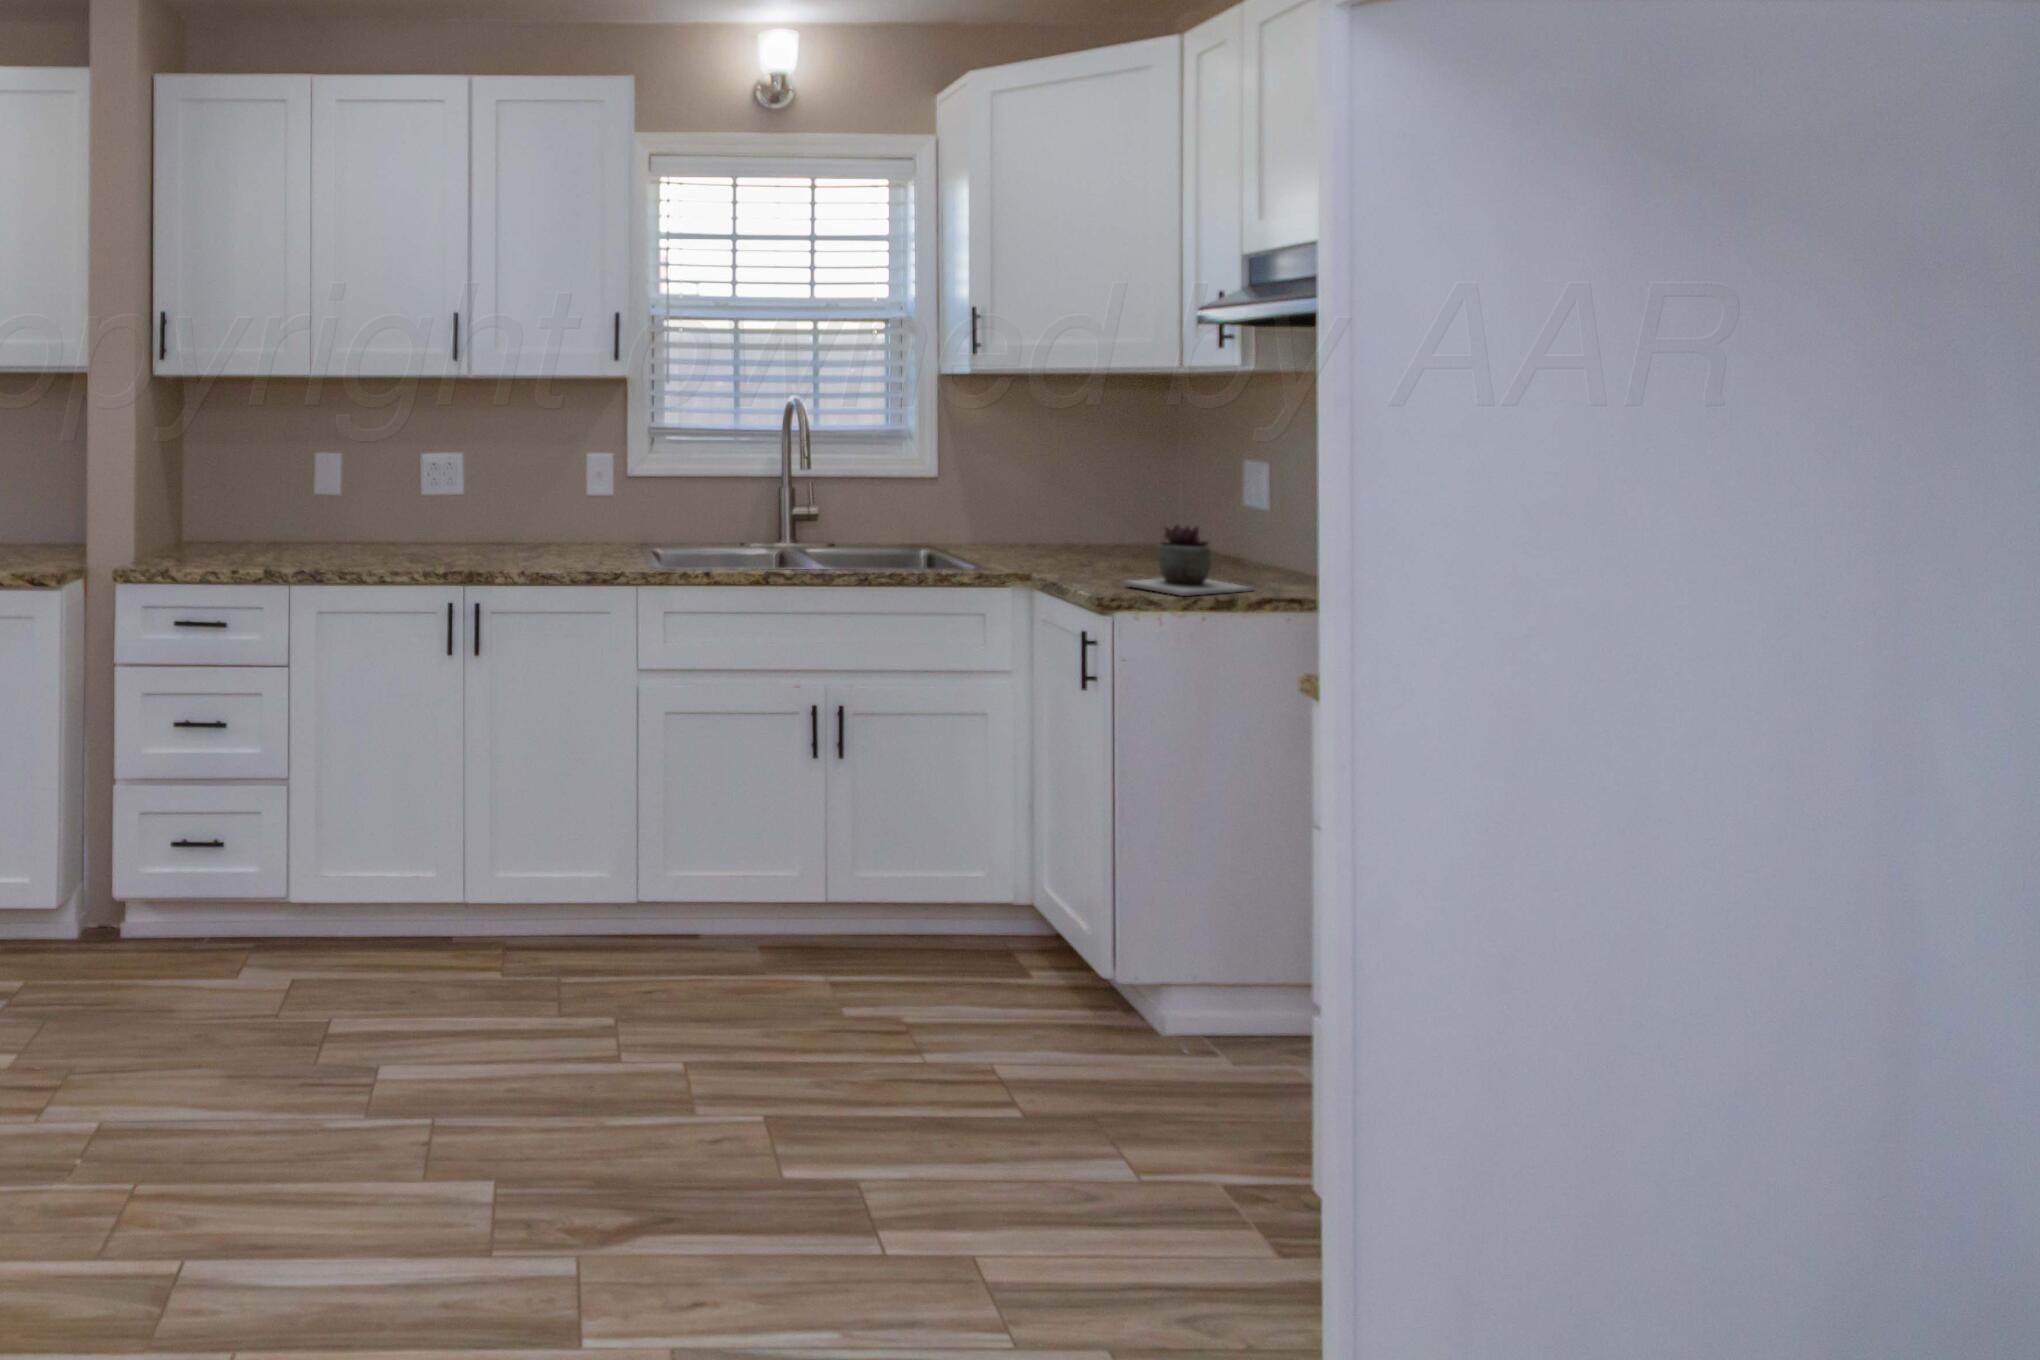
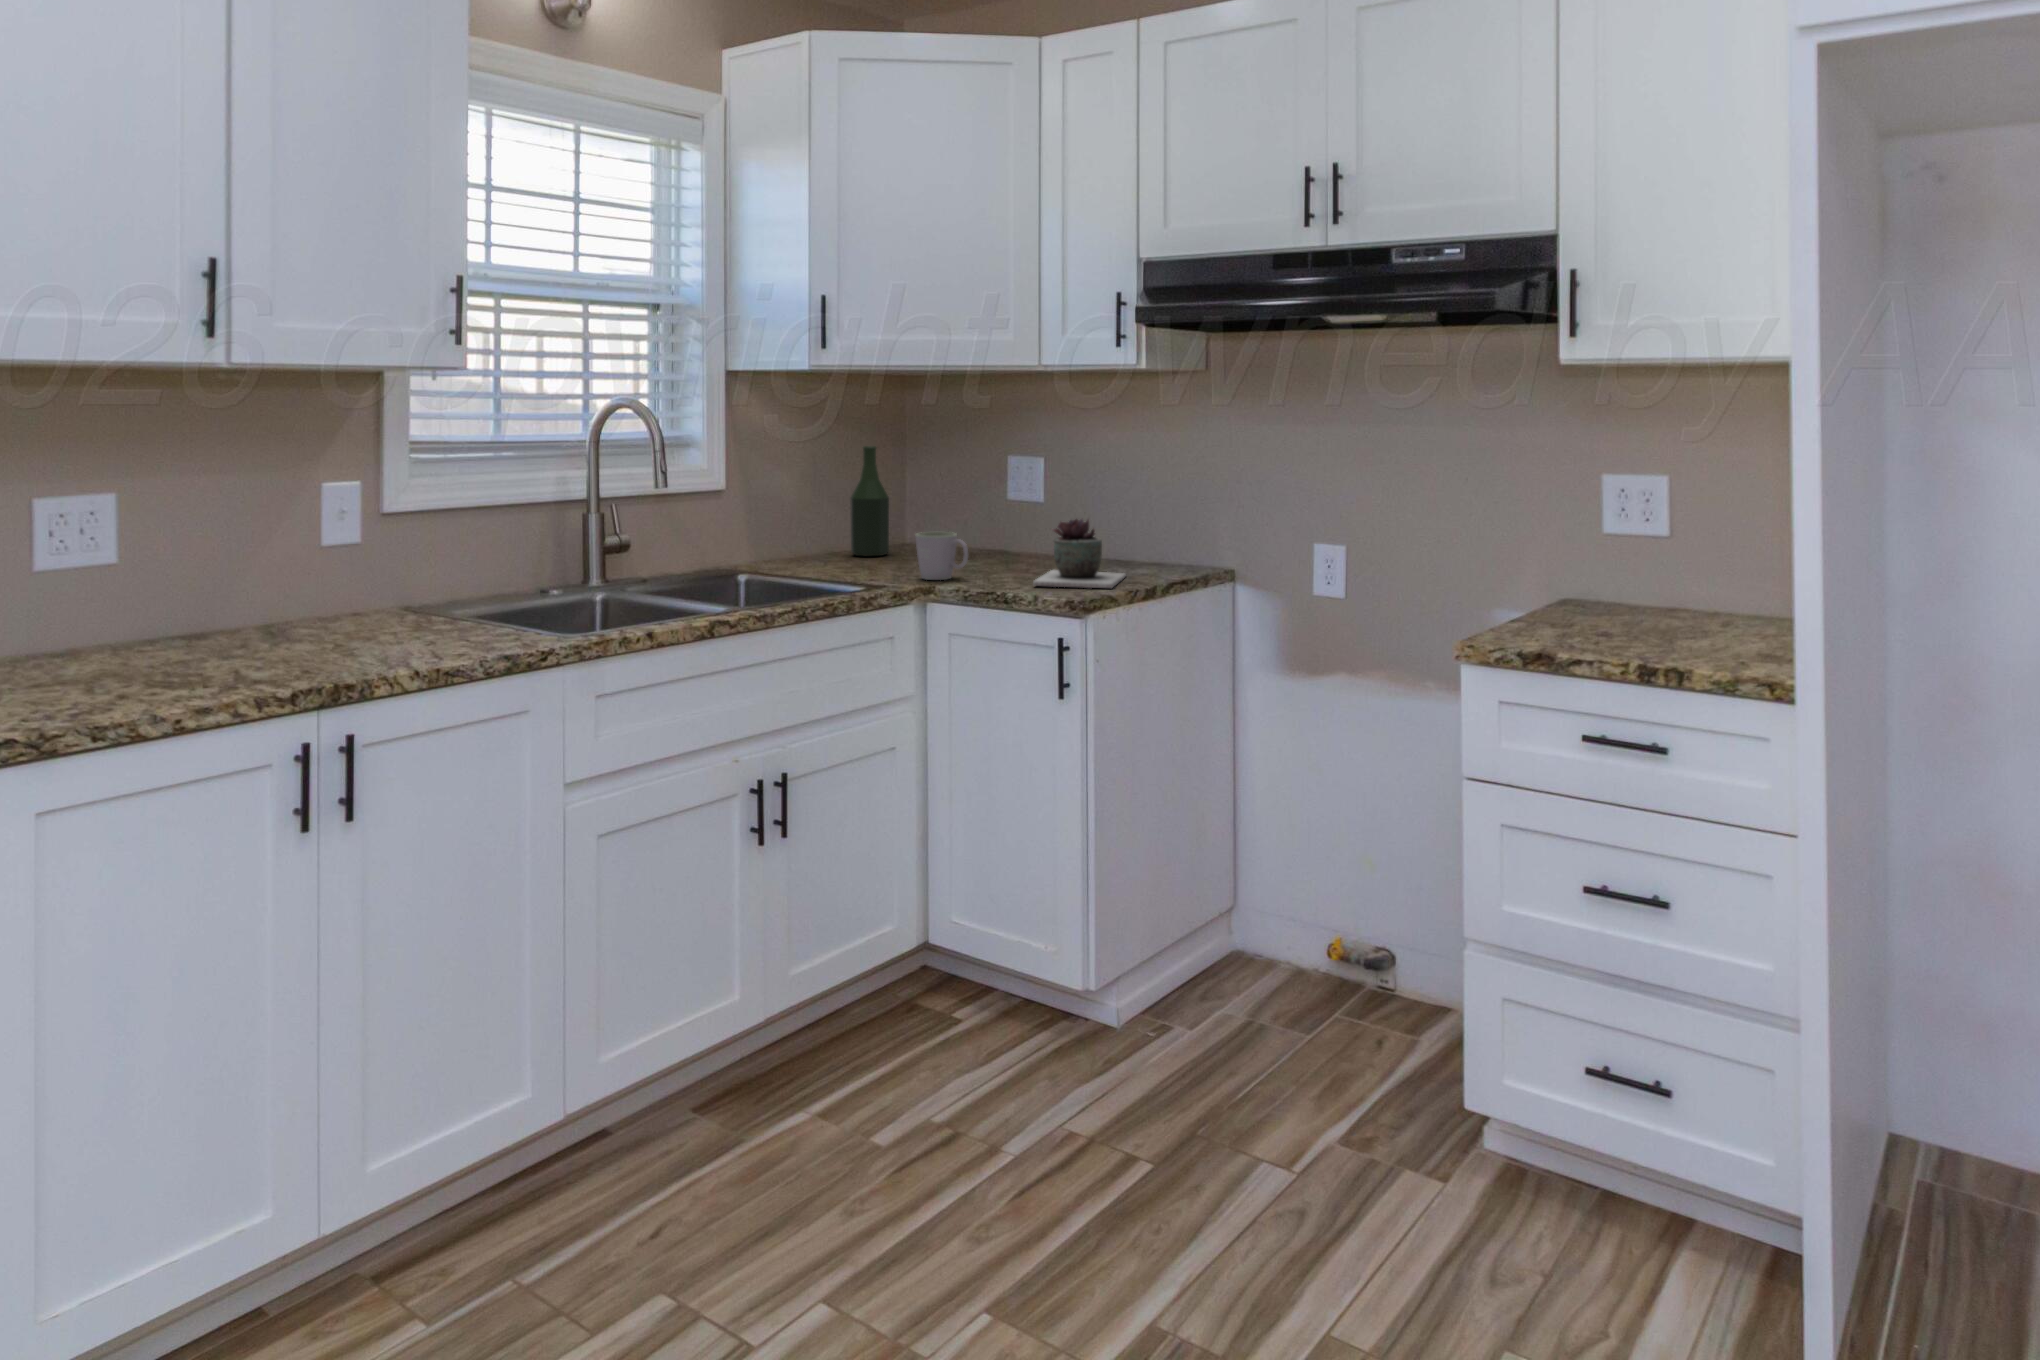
bottle: none [1098,446,1139,552] -> present [851,446,889,556]
mug: none [1059,528,1102,573] -> present [916,532,968,580]

